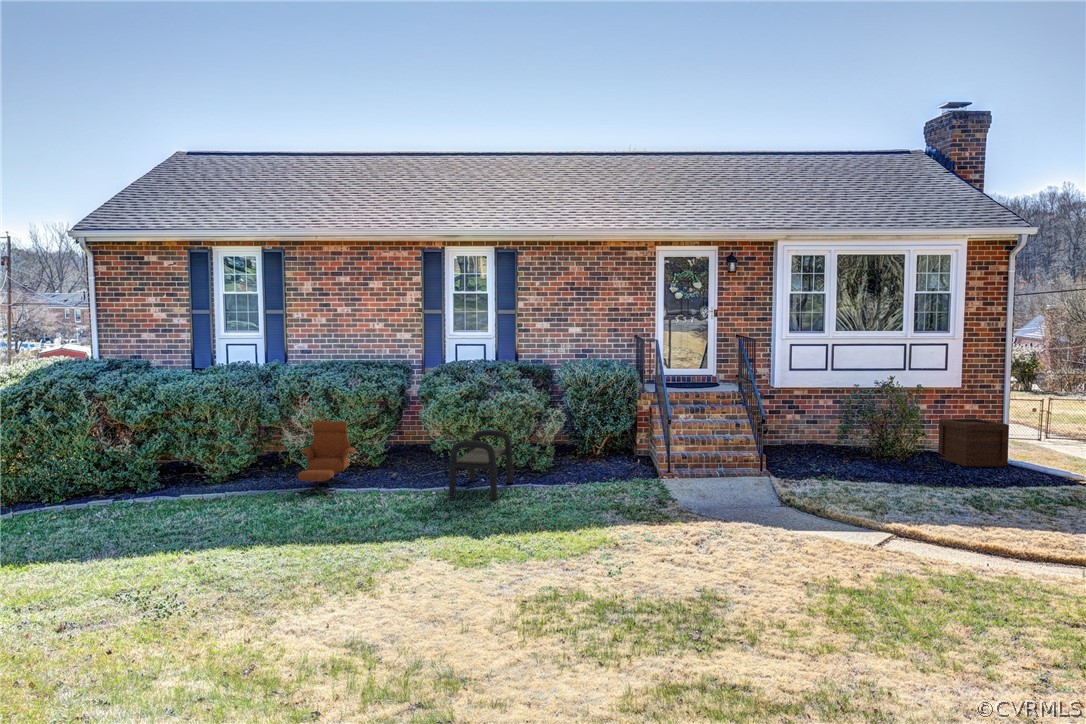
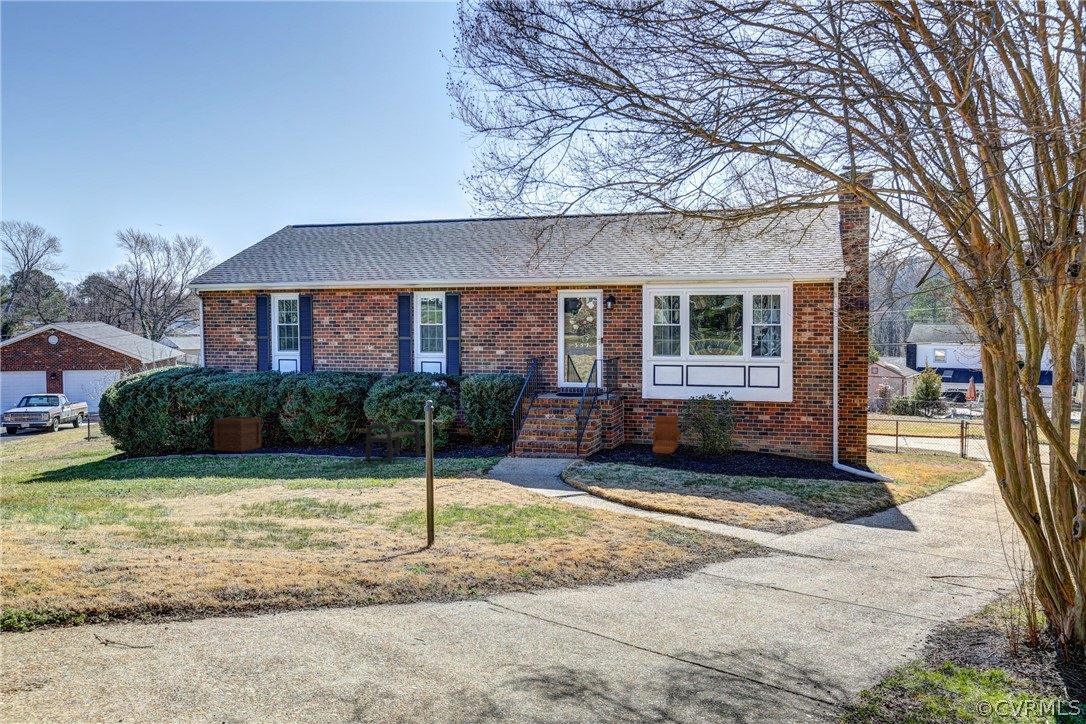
wooden crate: present [938,419,1009,467] -> present [214,417,261,452]
lounge chair: present [298,421,355,497] -> present [649,416,683,462]

